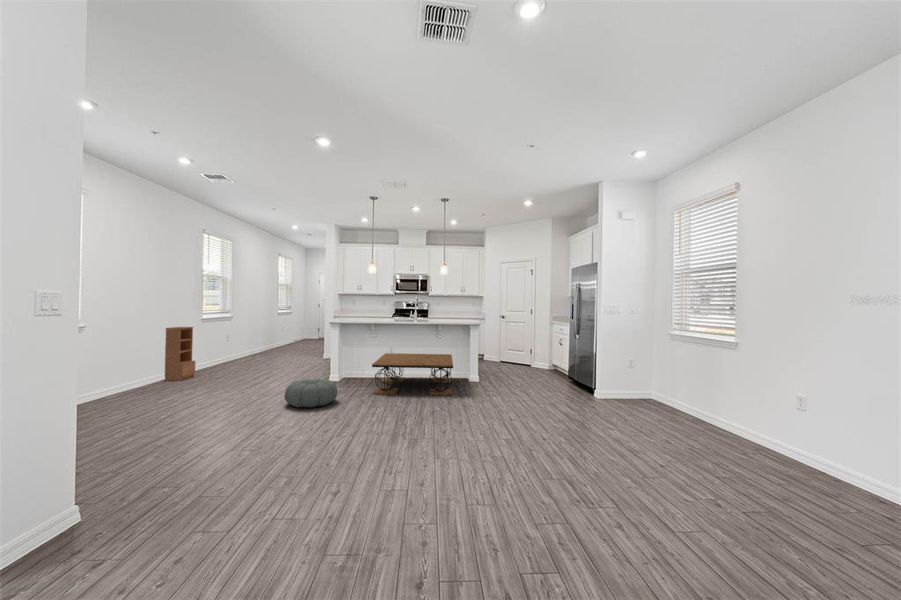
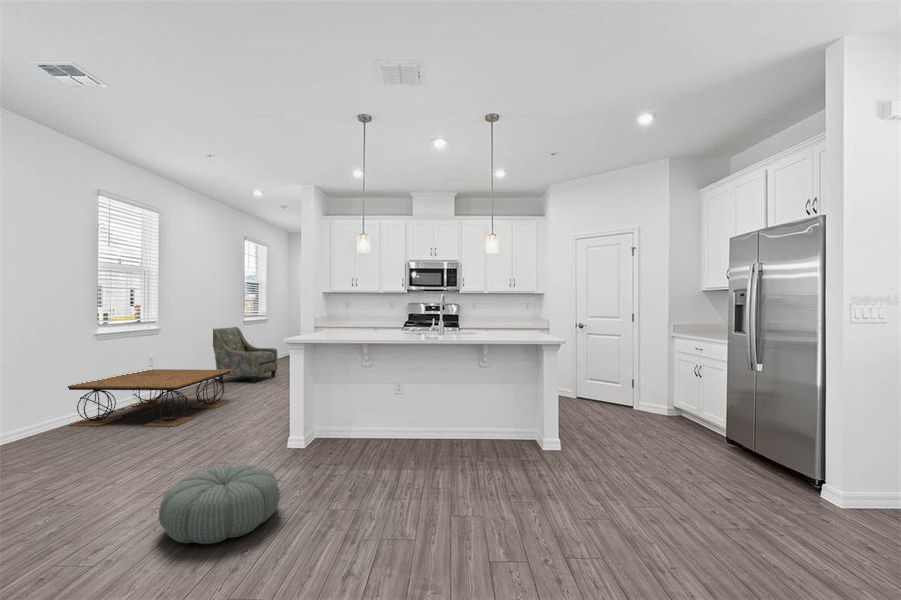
armchair: none [259,317,305,354] -> present [213,327,277,383]
bookcase: present [165,327,195,381] -> none [5,350,66,446]
coffee table: present [372,353,453,395] -> present [68,369,231,426]

